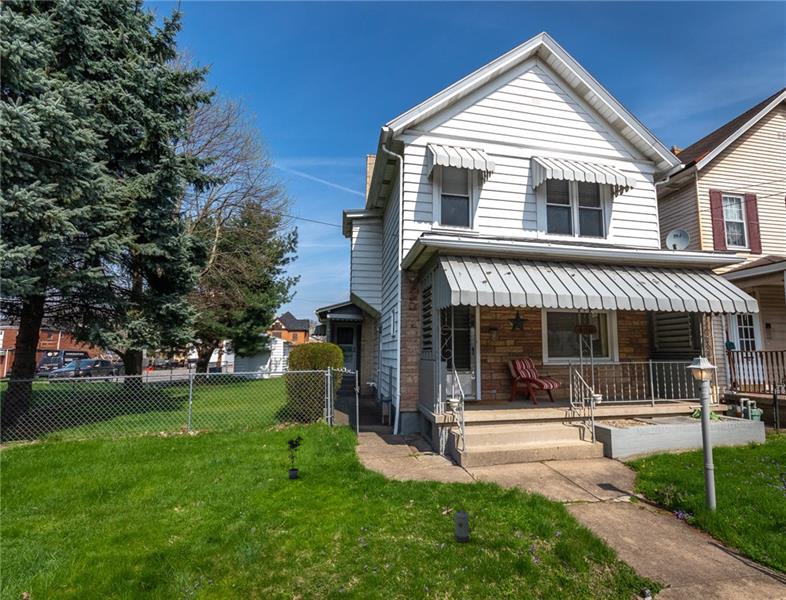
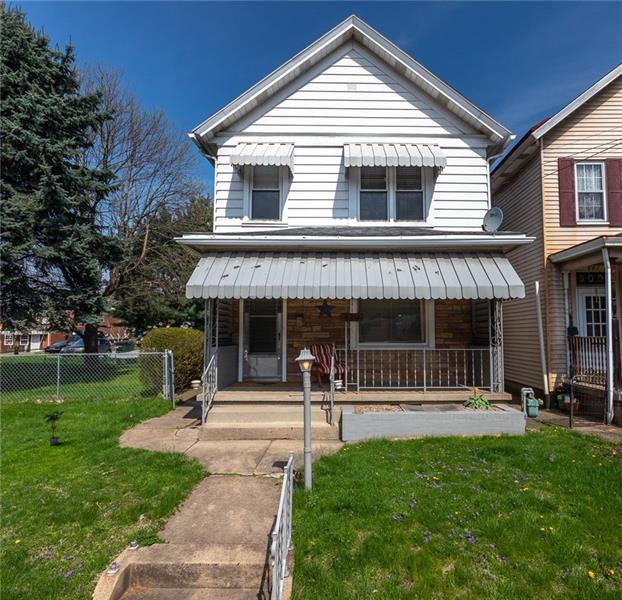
watering can: present [447,501,477,542] -> none [71,470,84,505]

